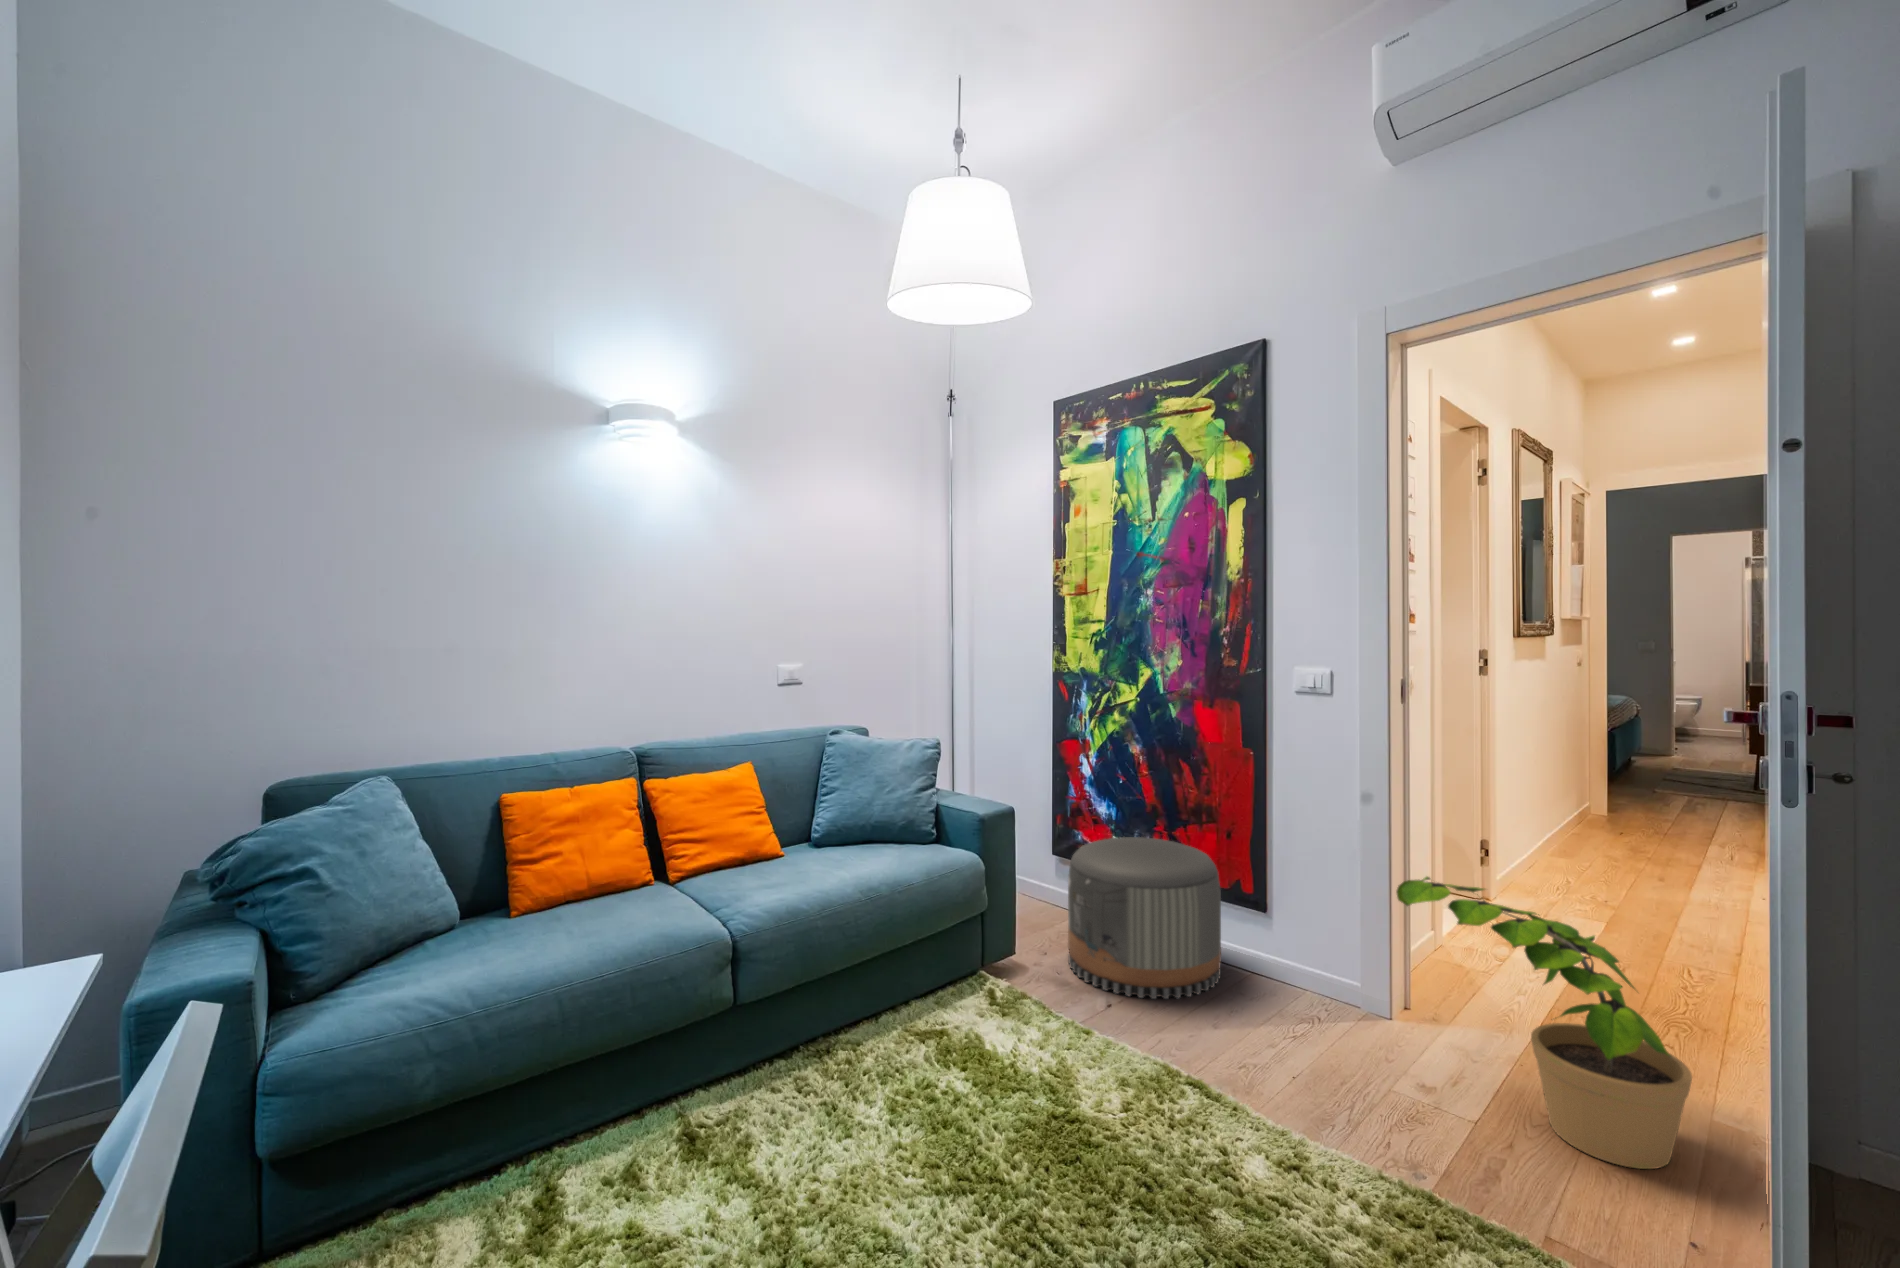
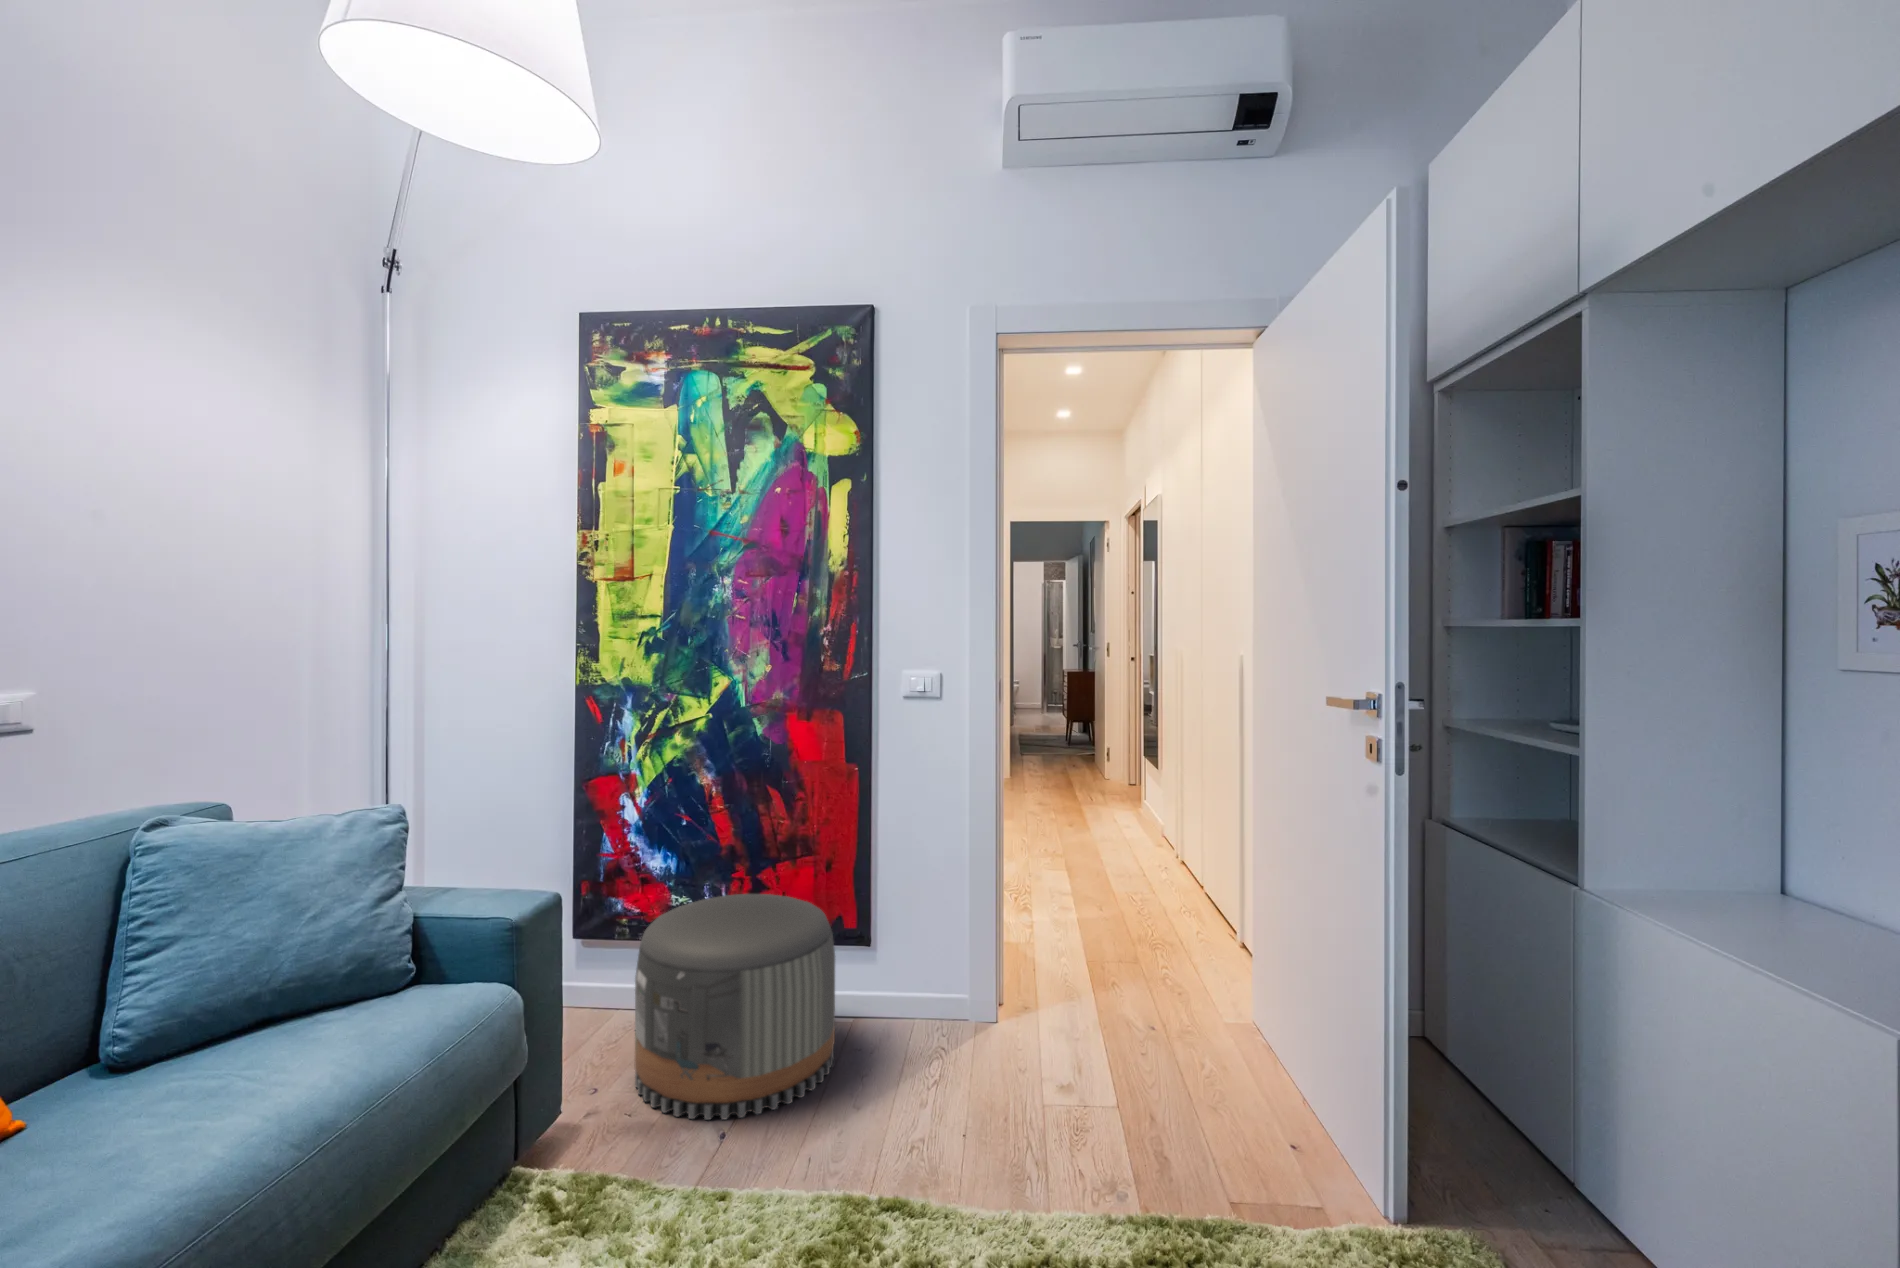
potted plant: present [1397,877,1692,1169] -> none [1053,888,1292,1131]

